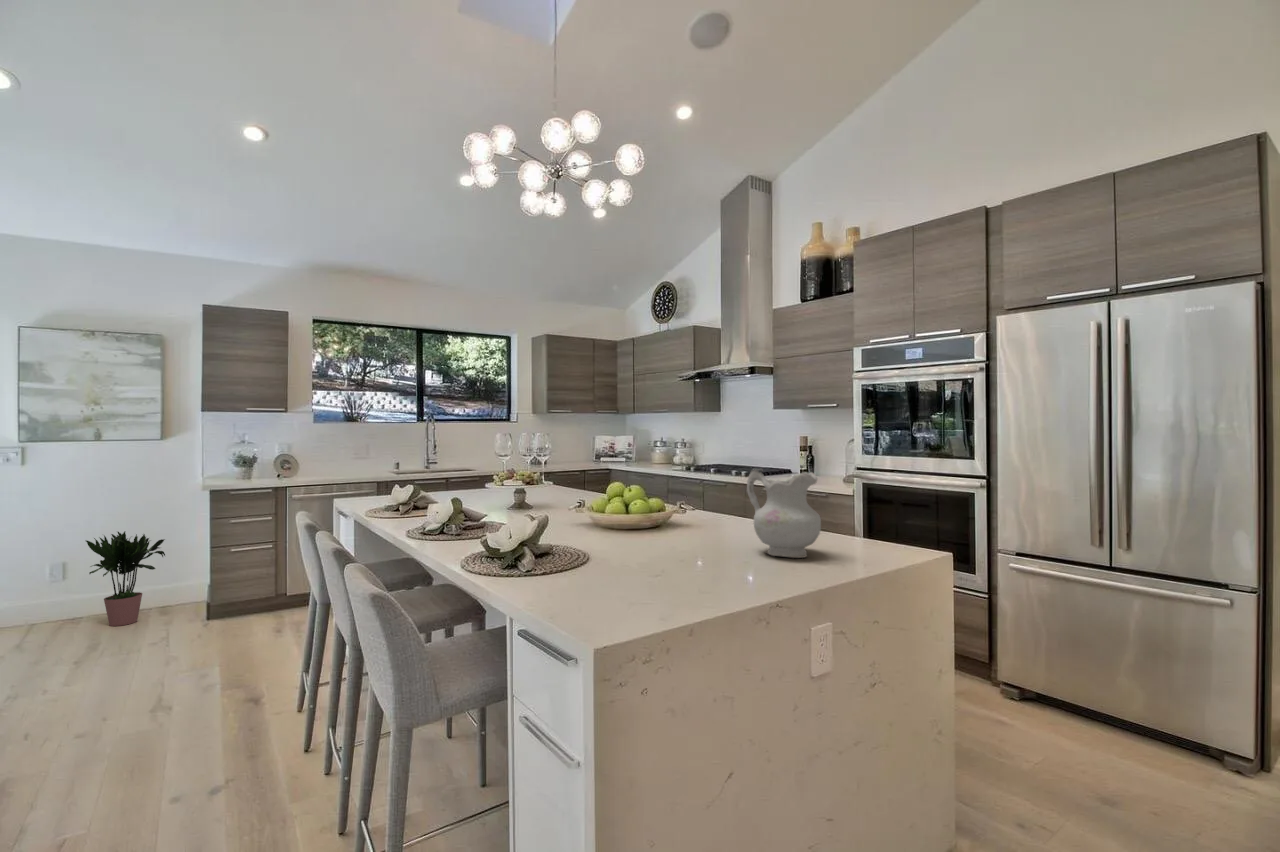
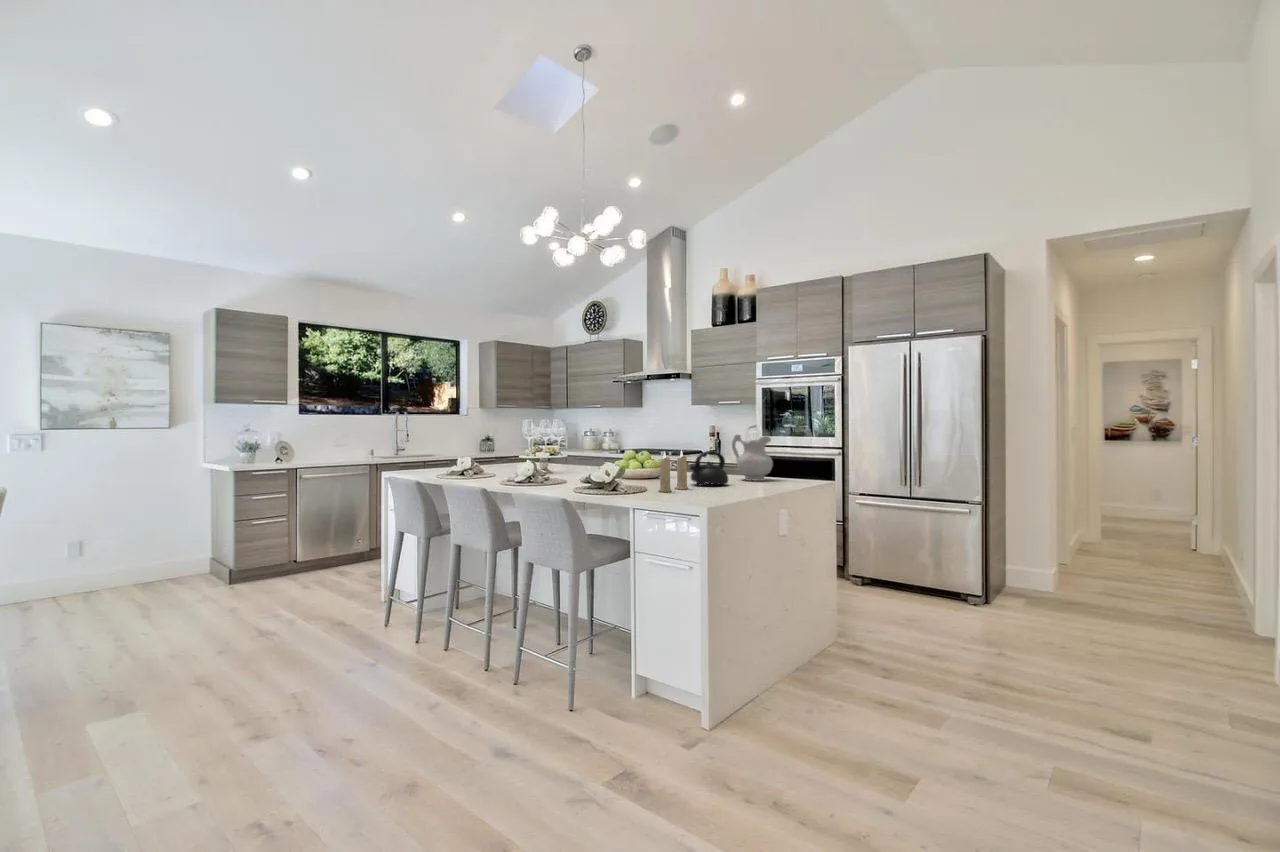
teapot: none [637,503,715,575] -> present [690,451,728,486]
candle: none [540,504,618,596] -> present [658,450,688,492]
potted plant: present [86,531,165,626] -> none [114,507,191,594]

